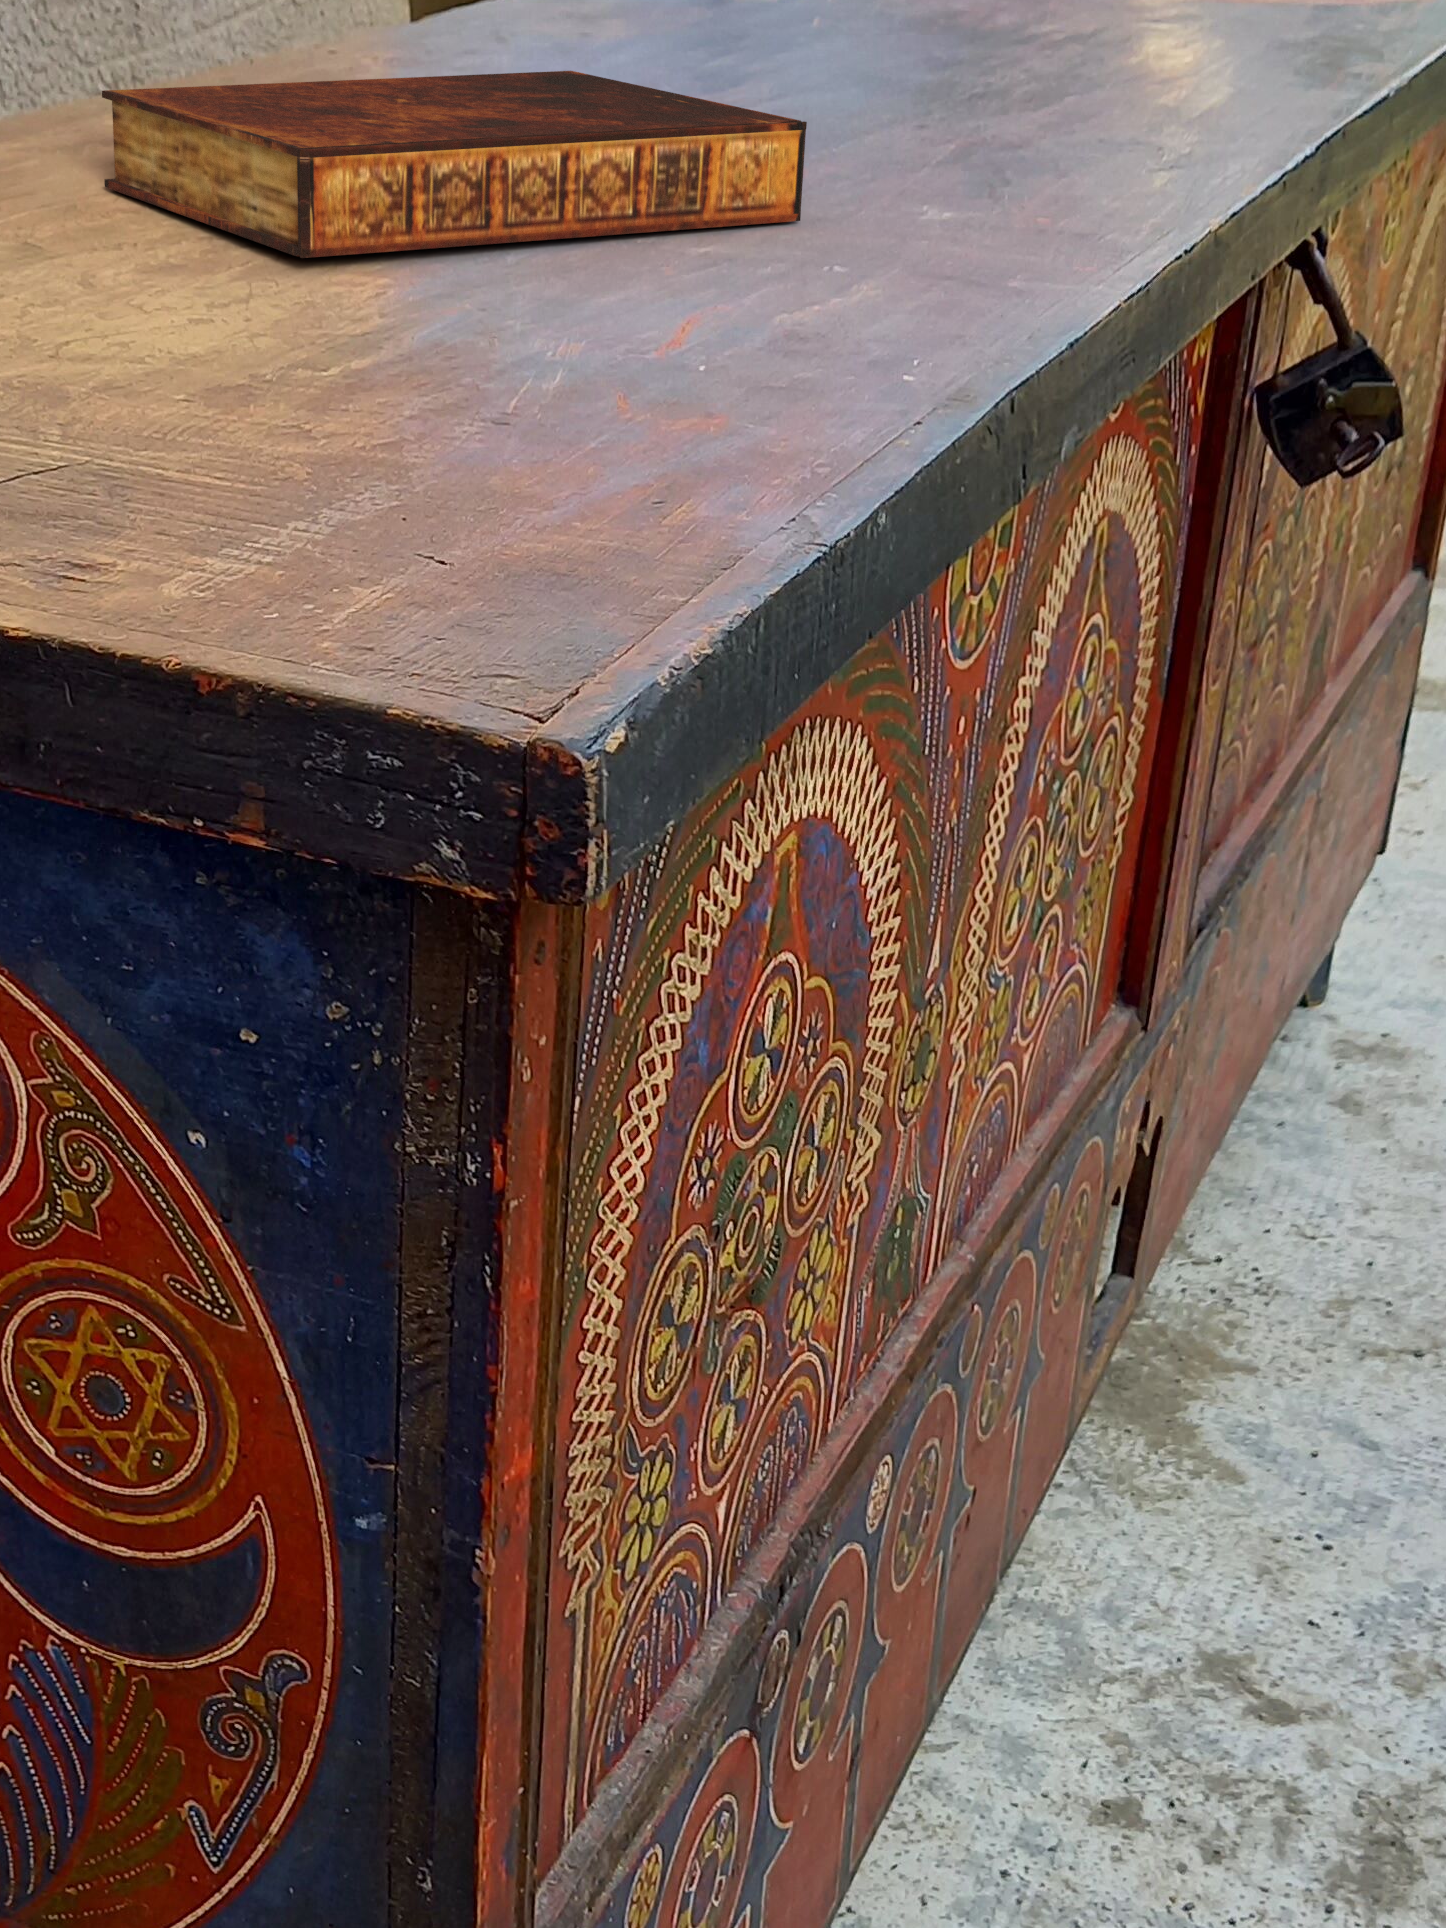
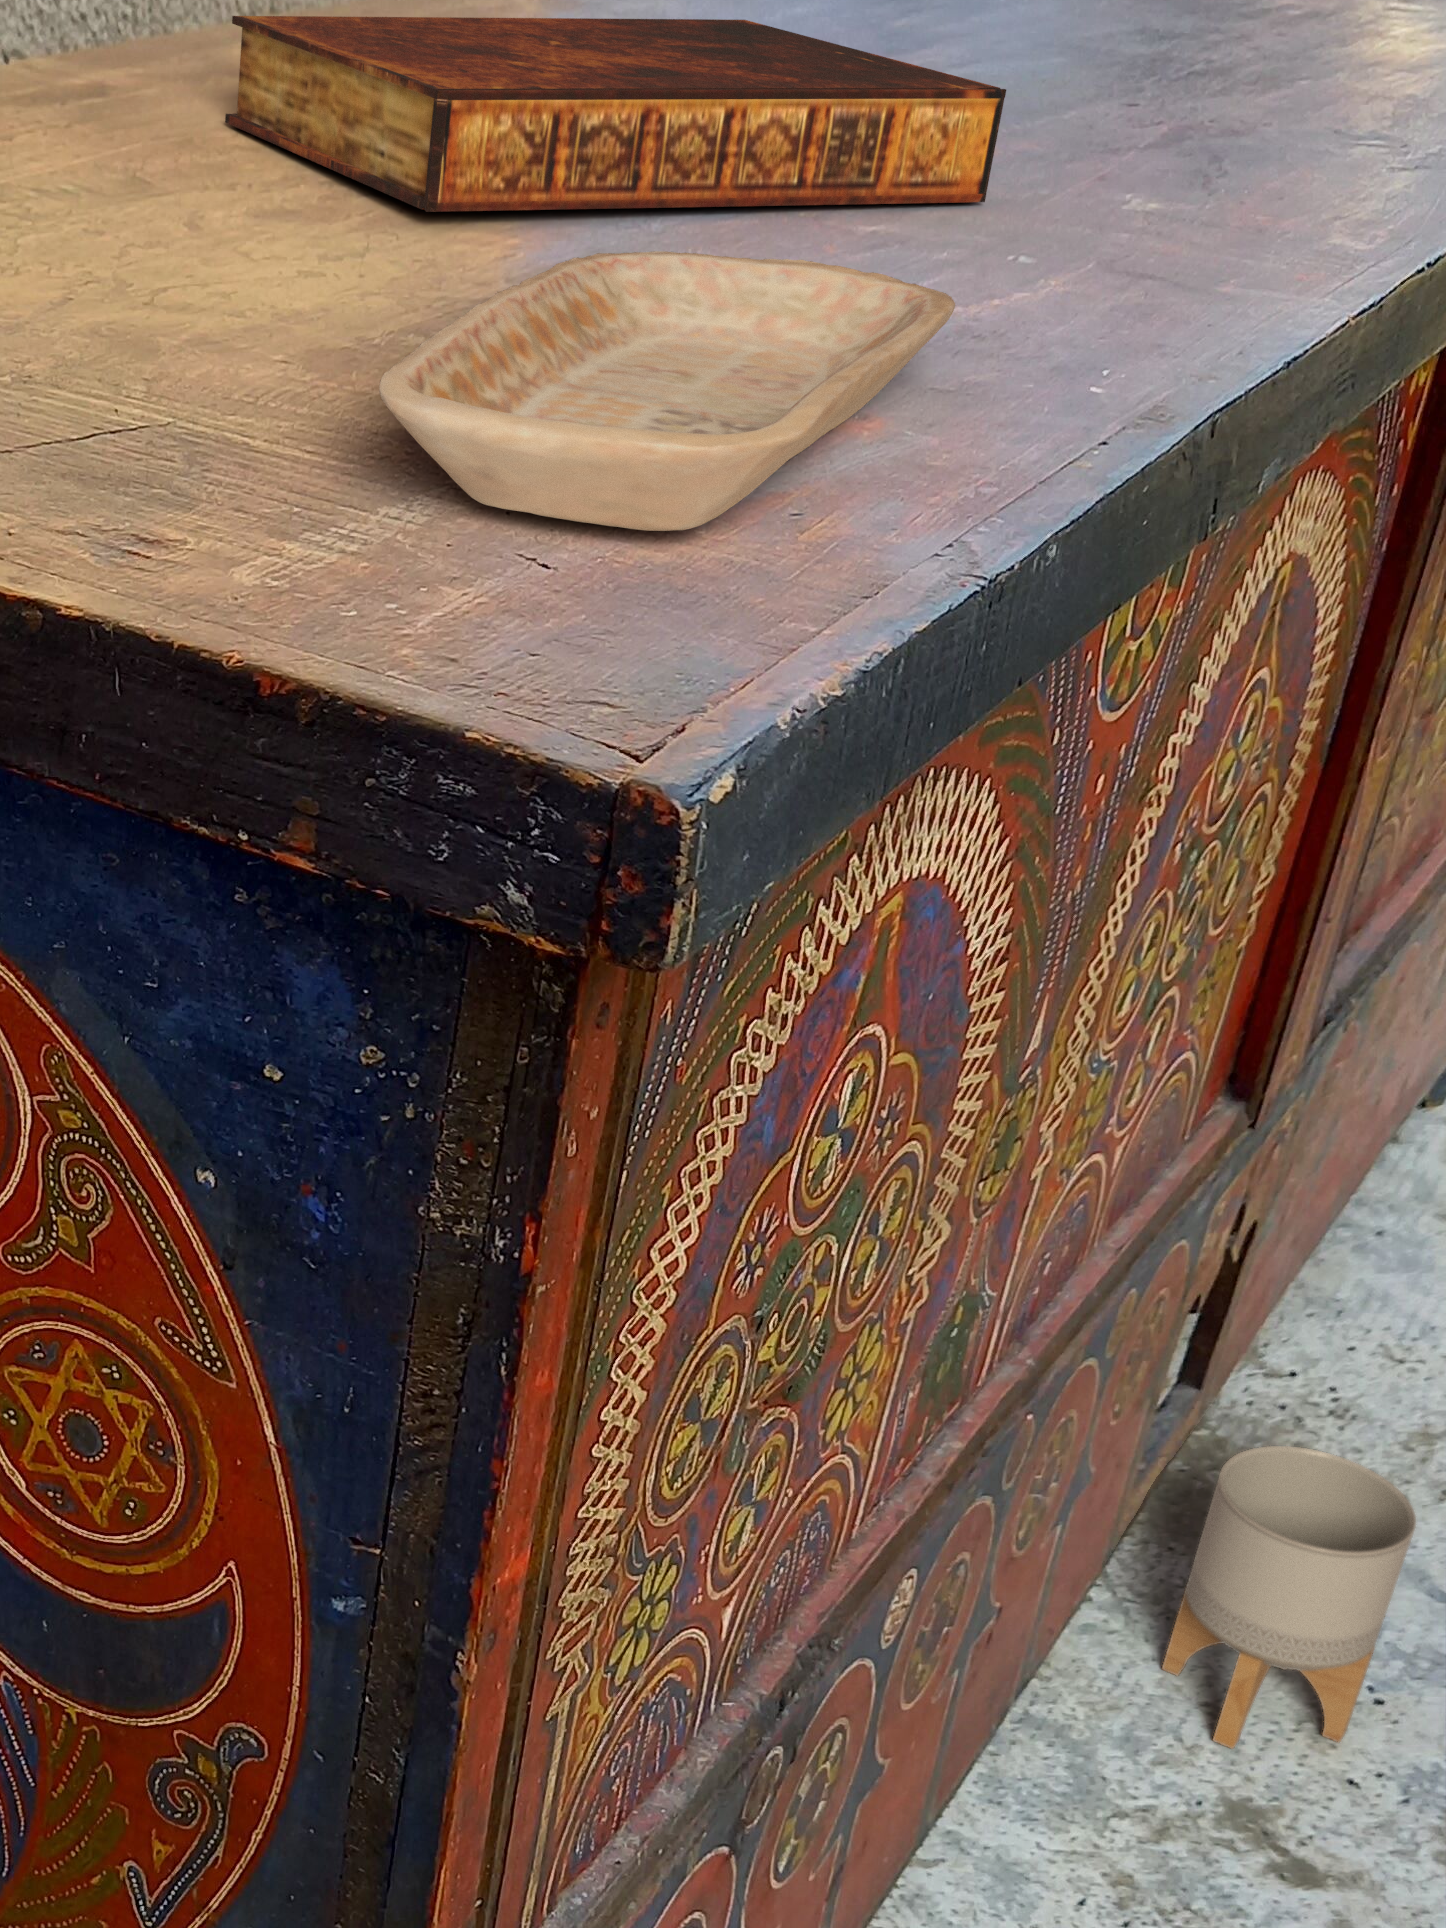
tray: none [276,281,778,525] -> present [379,251,955,531]
planter: none [1132,1321,1336,1608] -> present [1162,1446,1416,1749]

